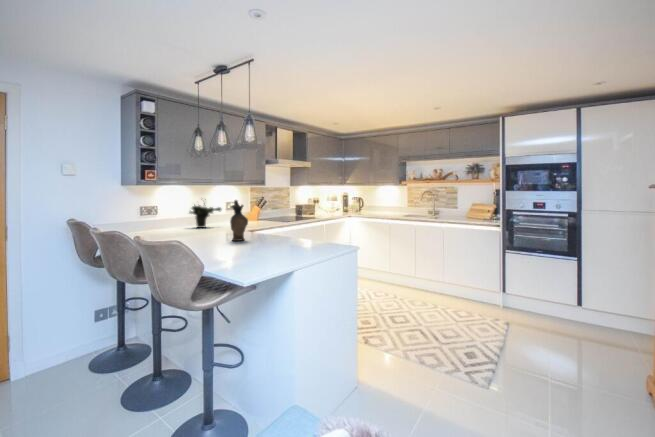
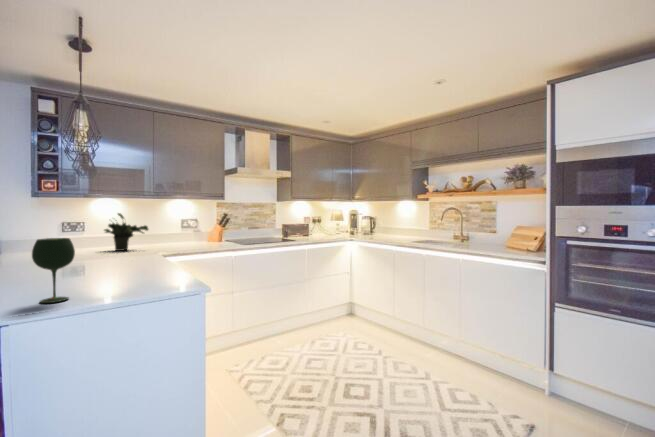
ceramic pitcher: present [230,200,248,241] -> none [71,214,101,274]
wine glass: none [267,215,287,253] -> present [32,238,75,303]

